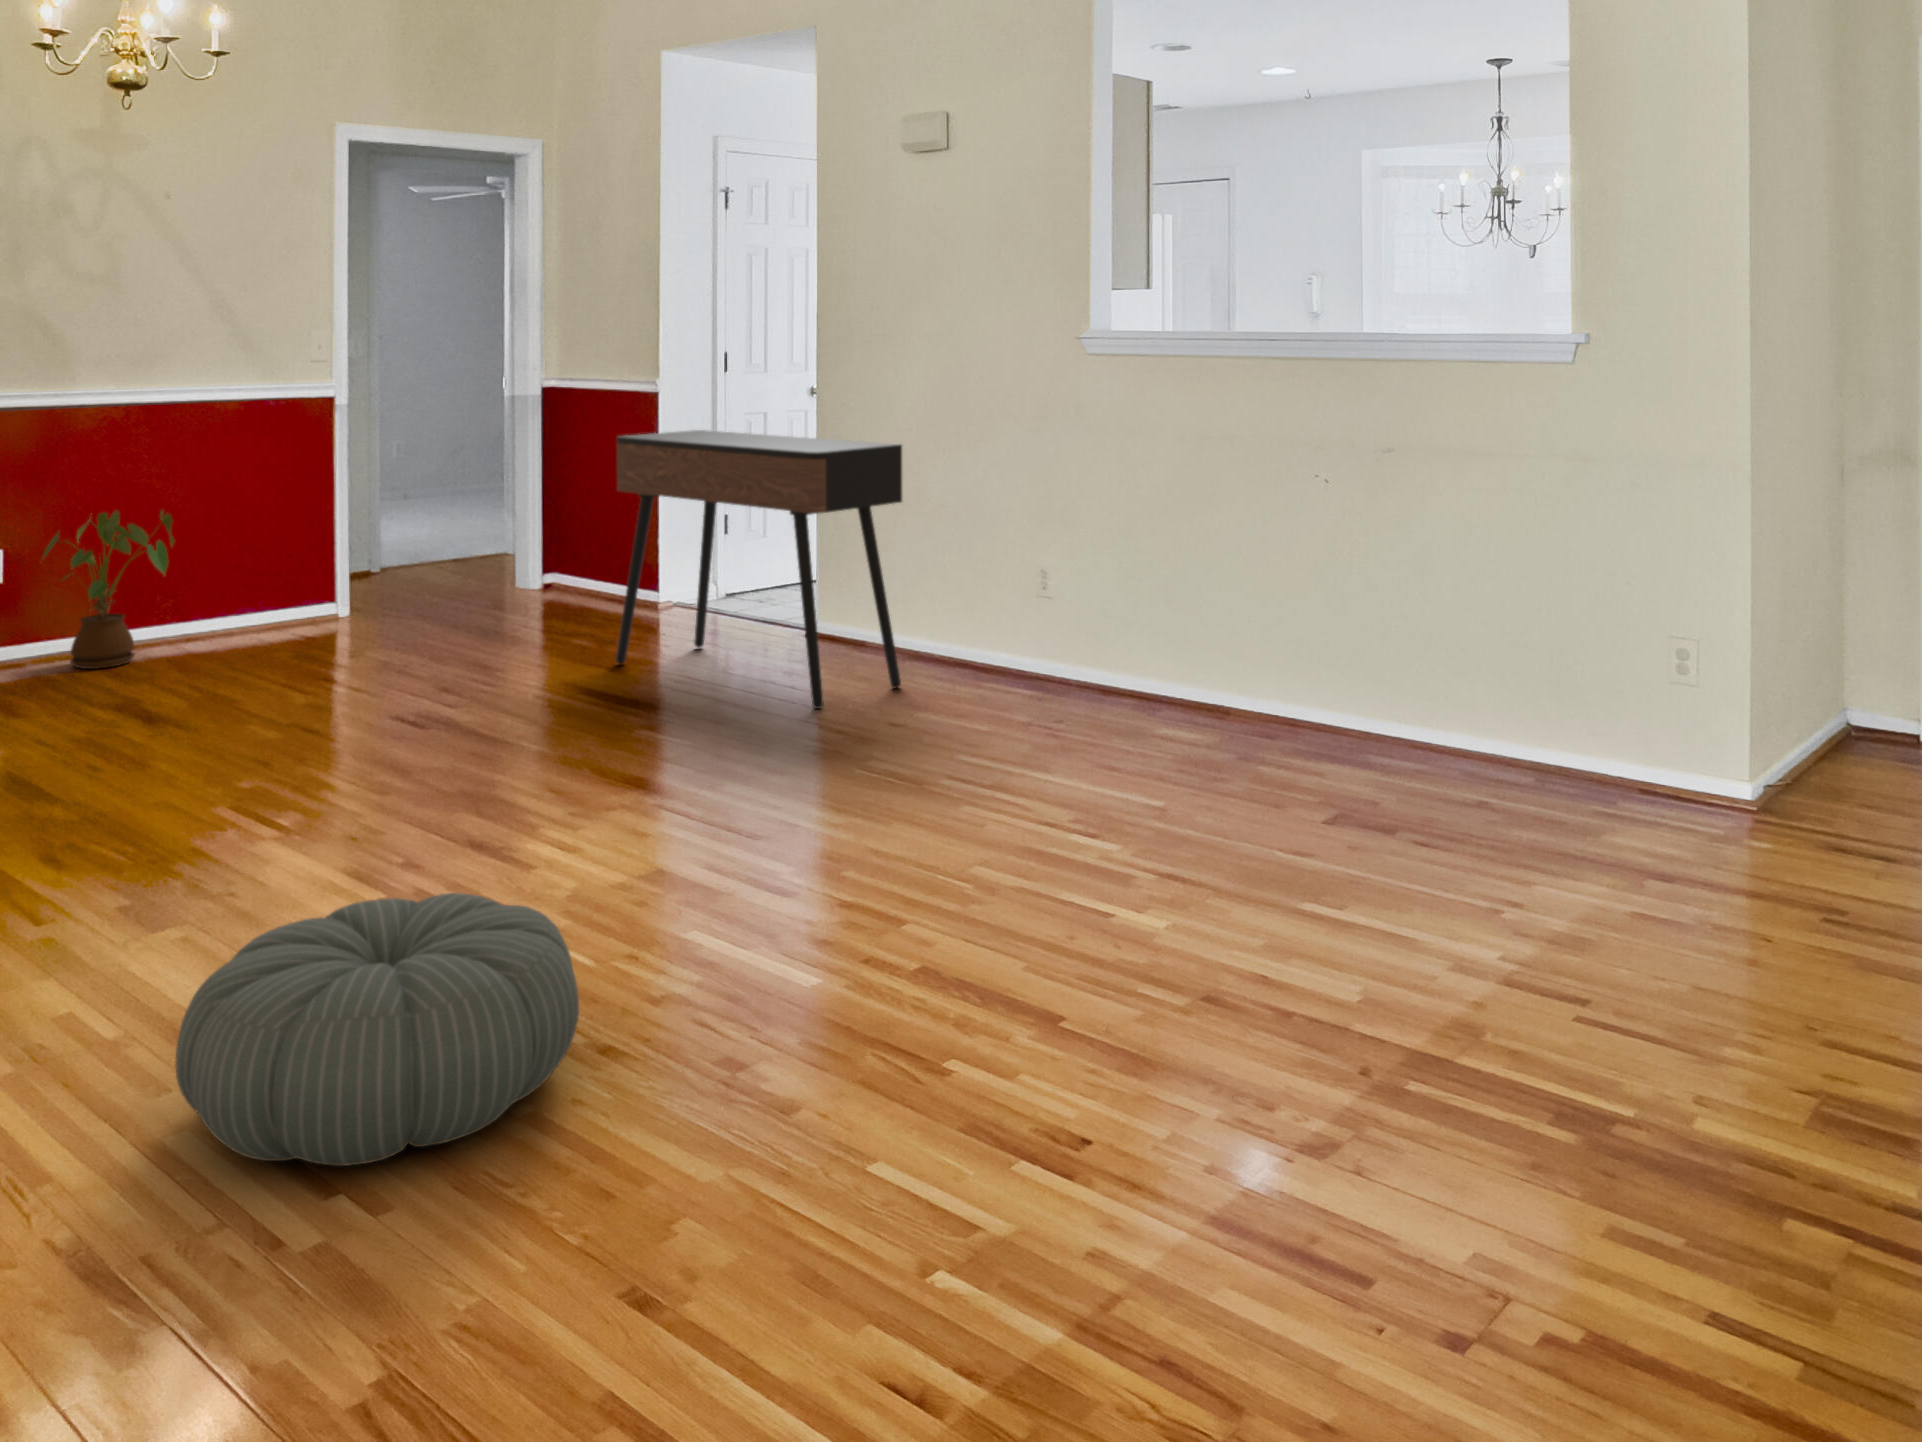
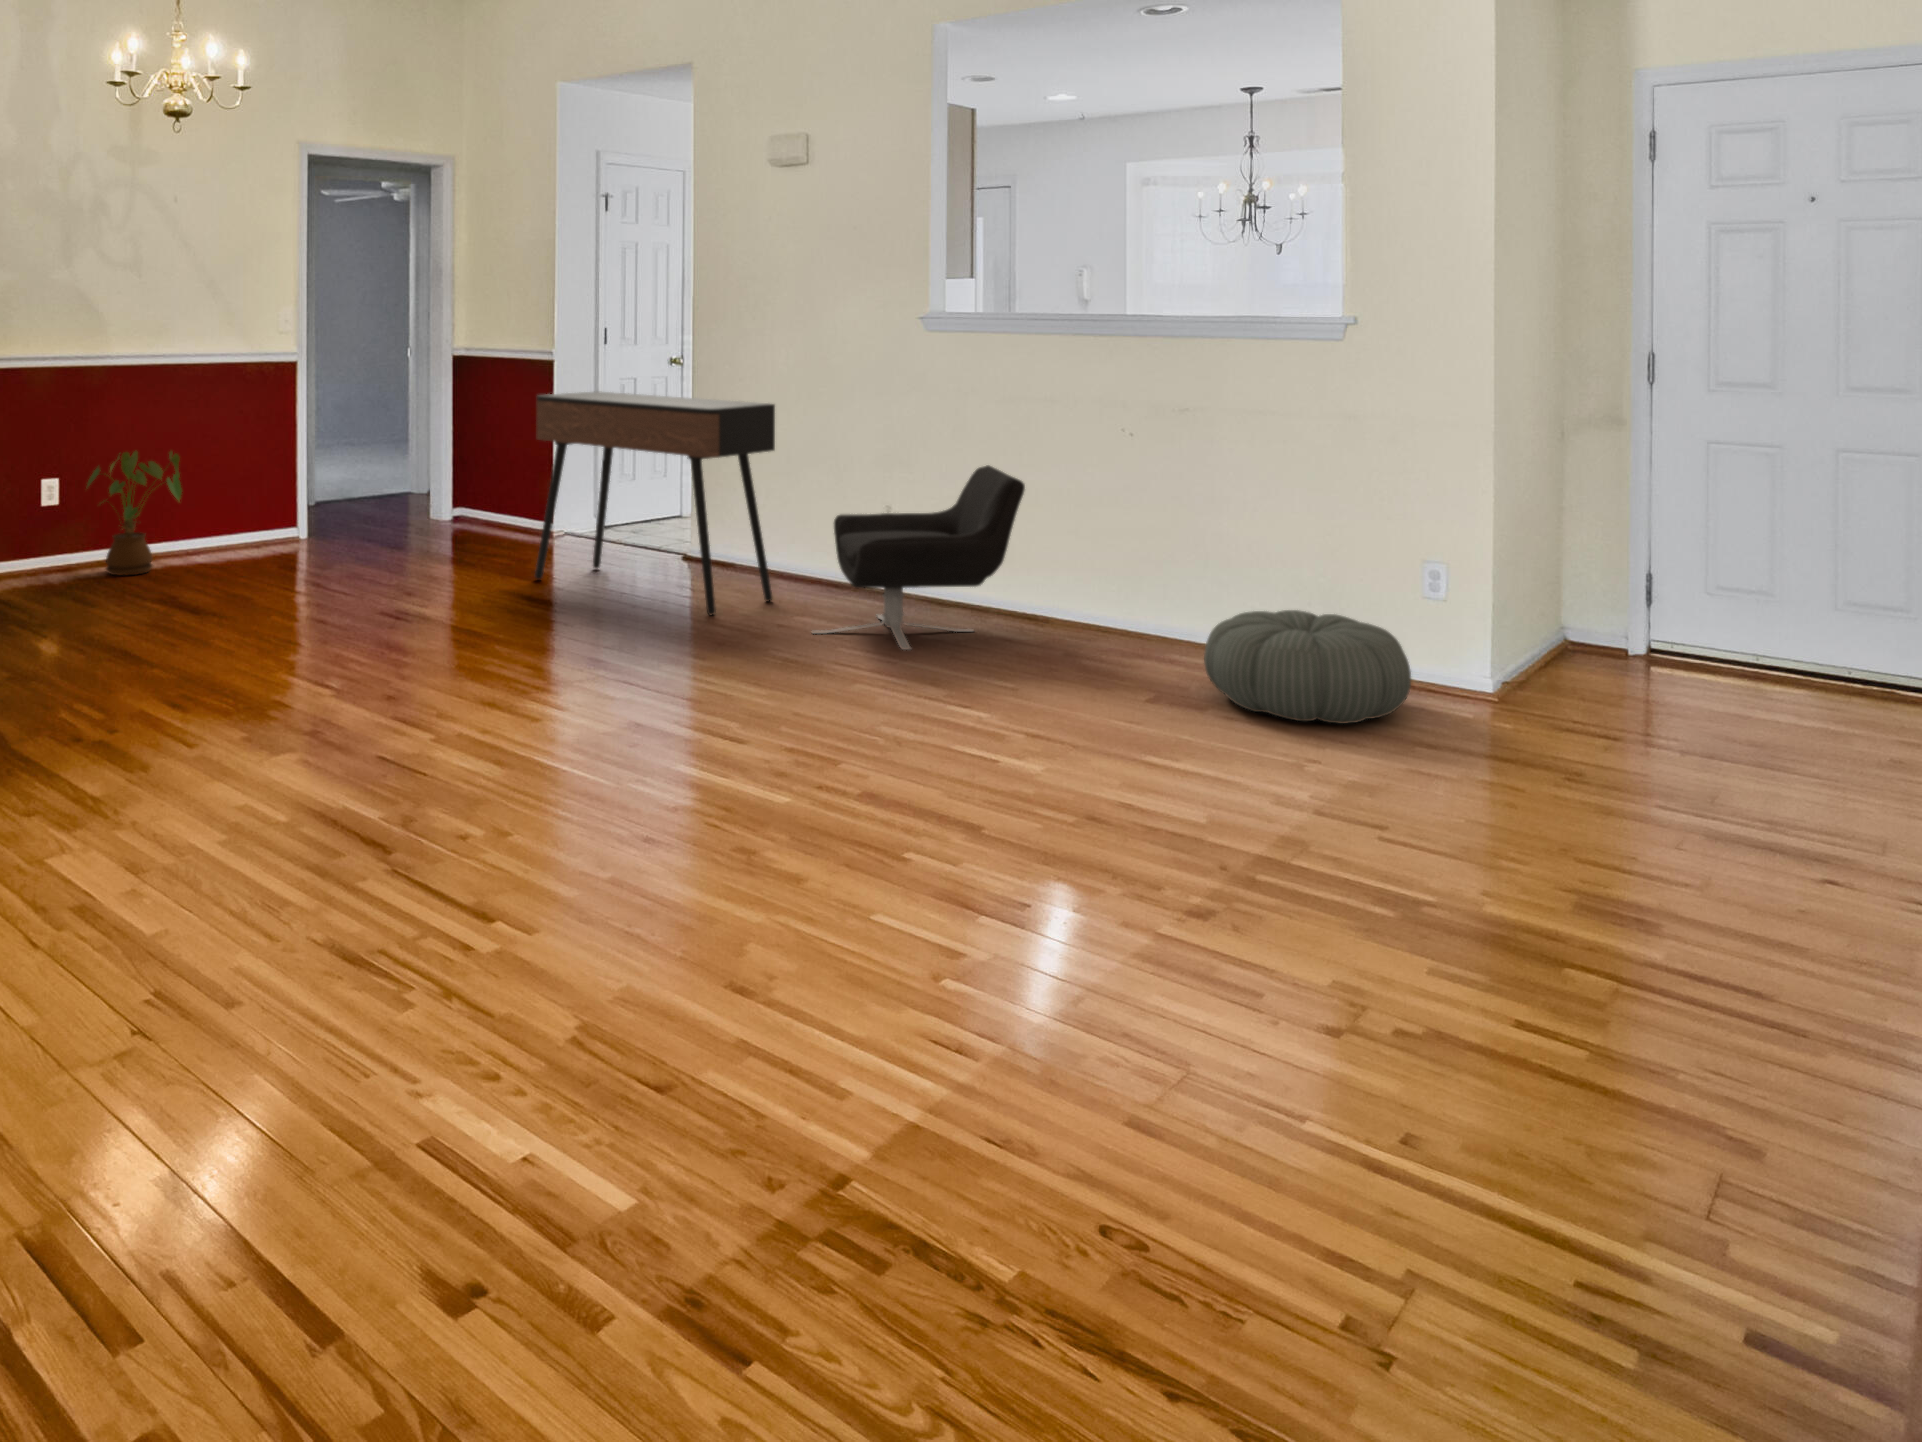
lounge chair: none [934,517,1193,752] -> present [812,465,1025,650]
pouf: present [175,893,579,1166] -> present [1204,610,1411,724]

